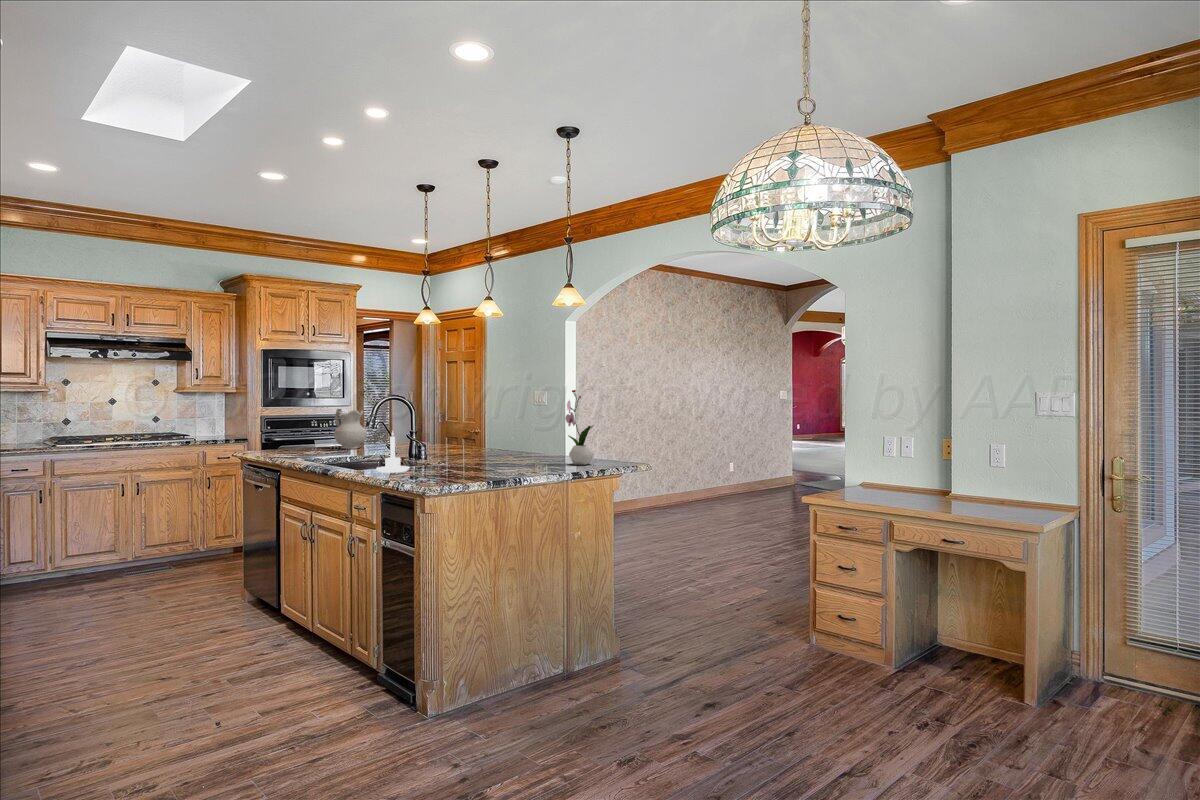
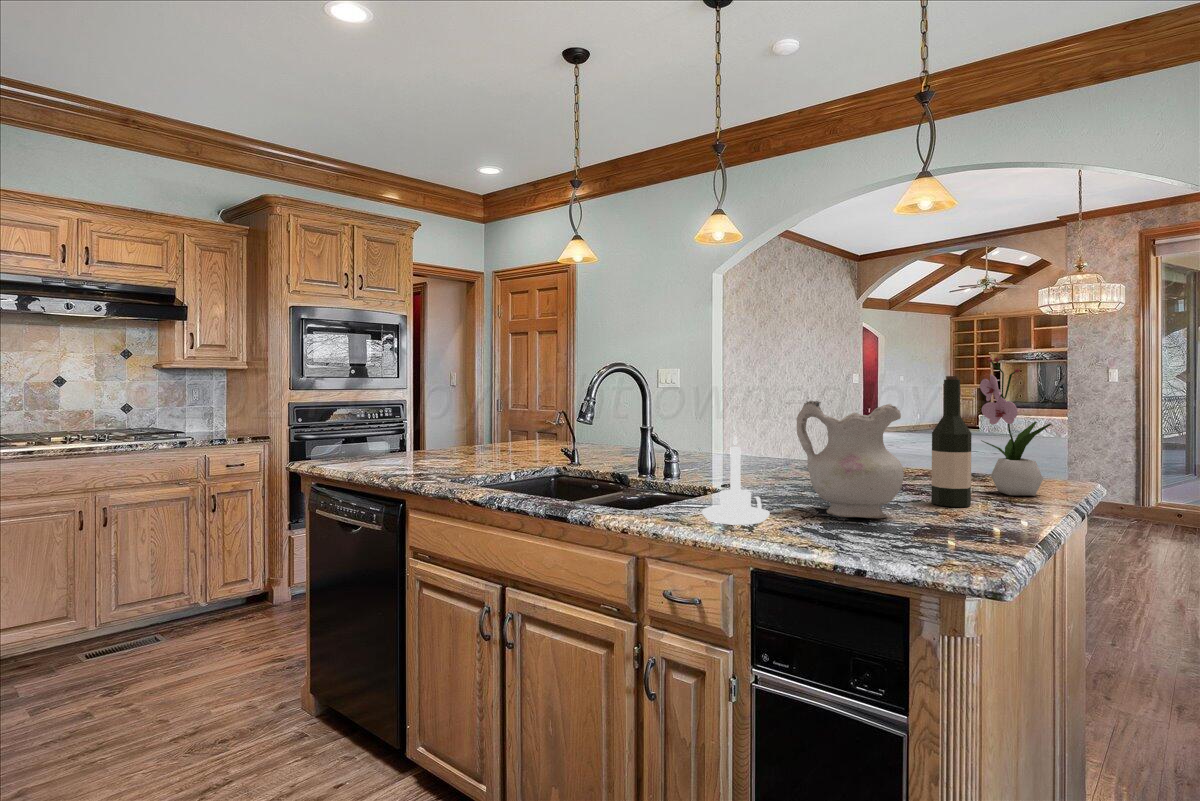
wine bottle: none [516,401,534,468] -> present [931,376,972,507]
ceramic pitcher: present [334,409,367,449] -> present [797,400,904,518]

